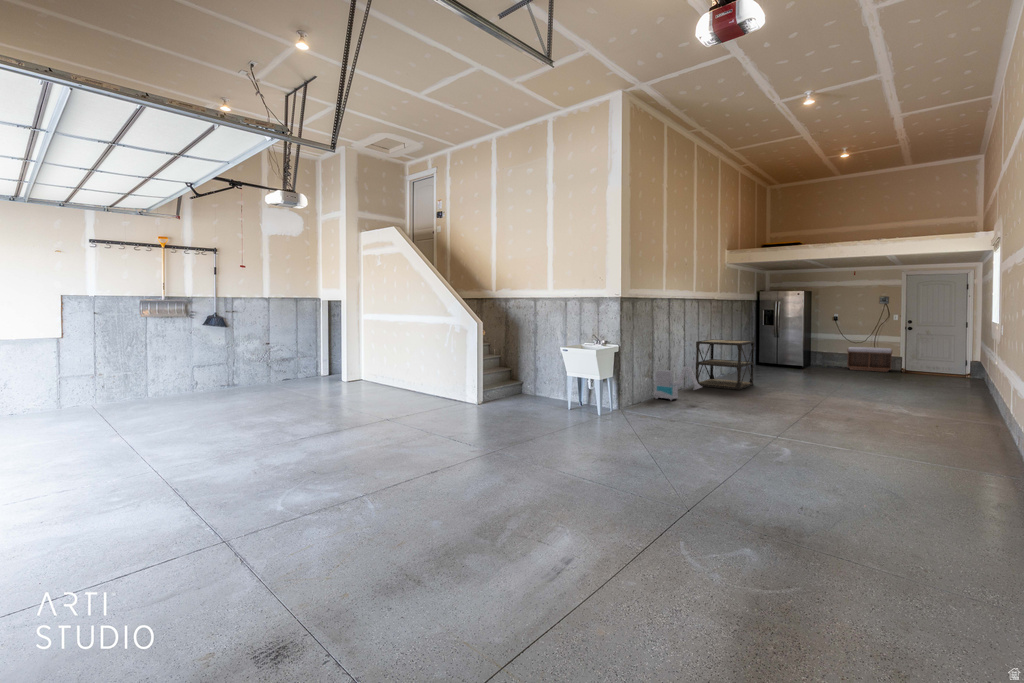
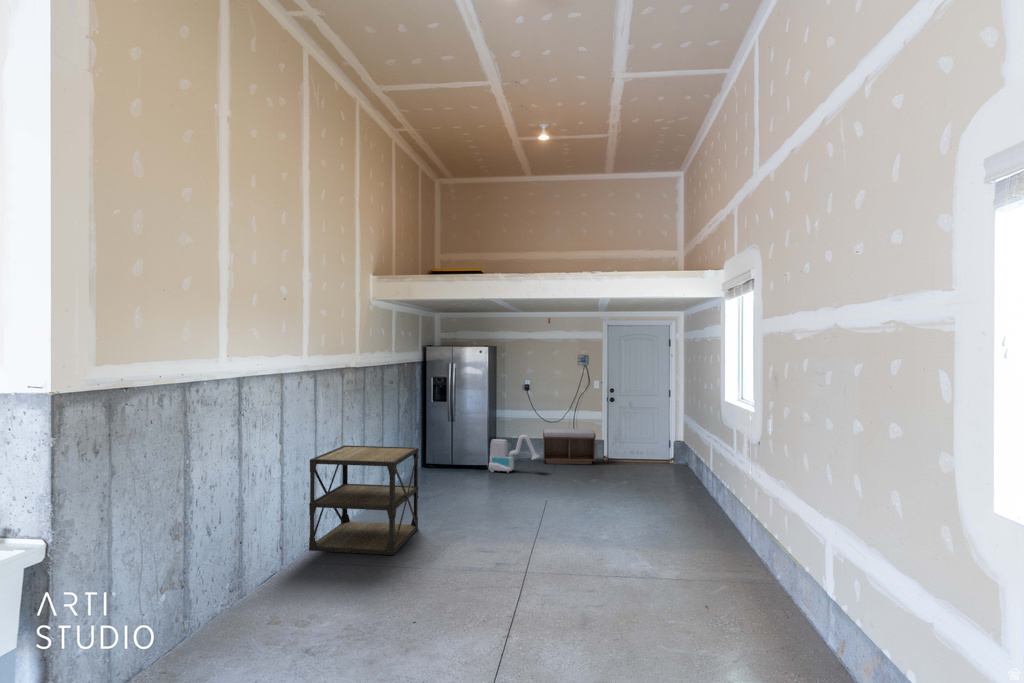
vacuum cleaner: present [654,367,702,400] -> present [489,435,540,473]

